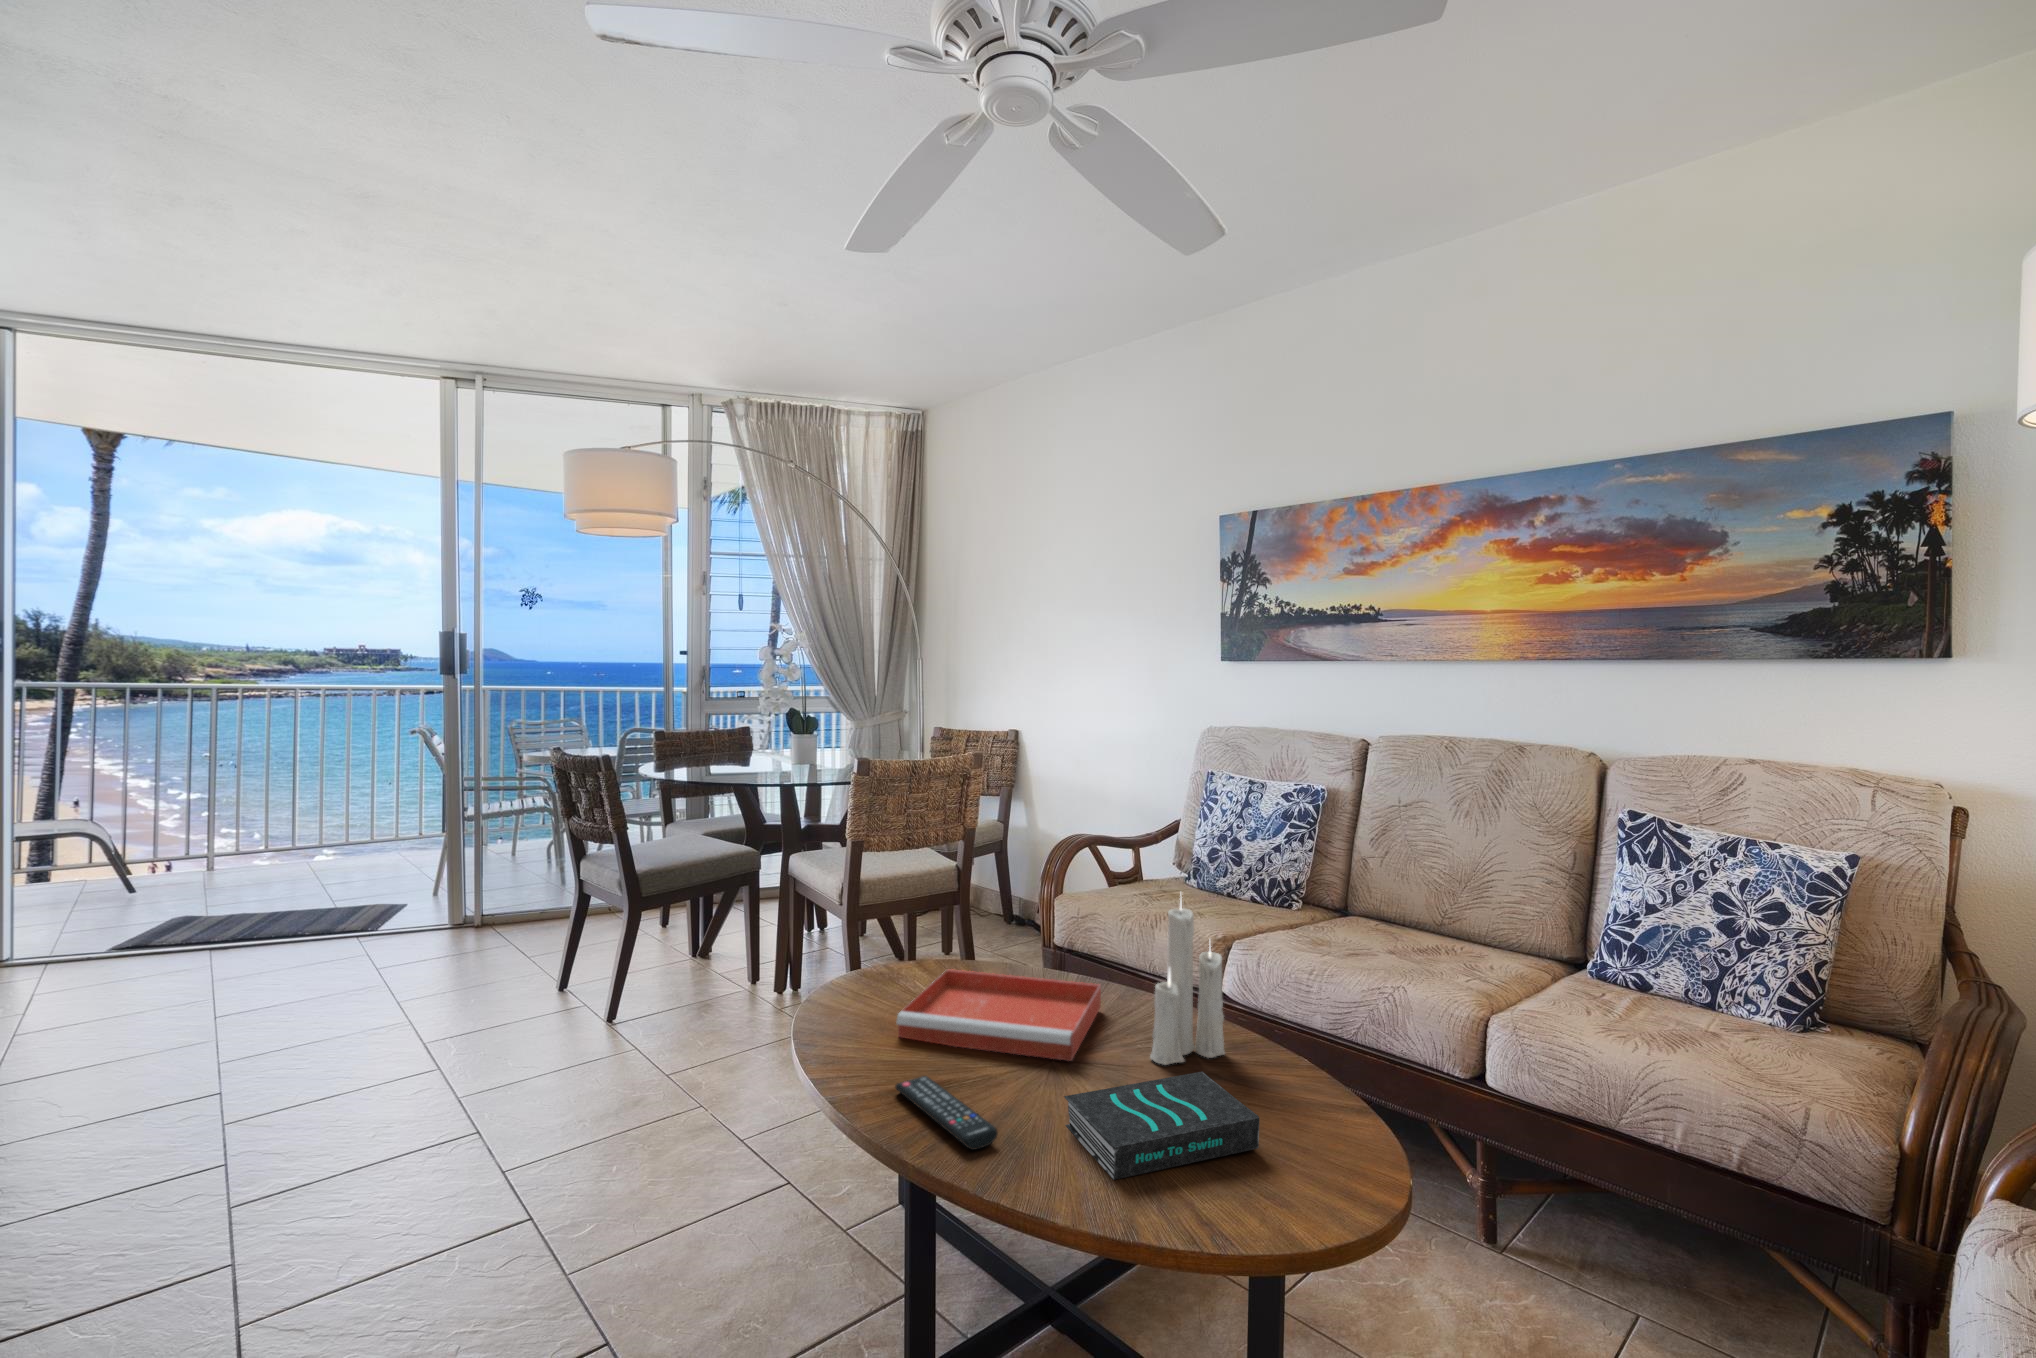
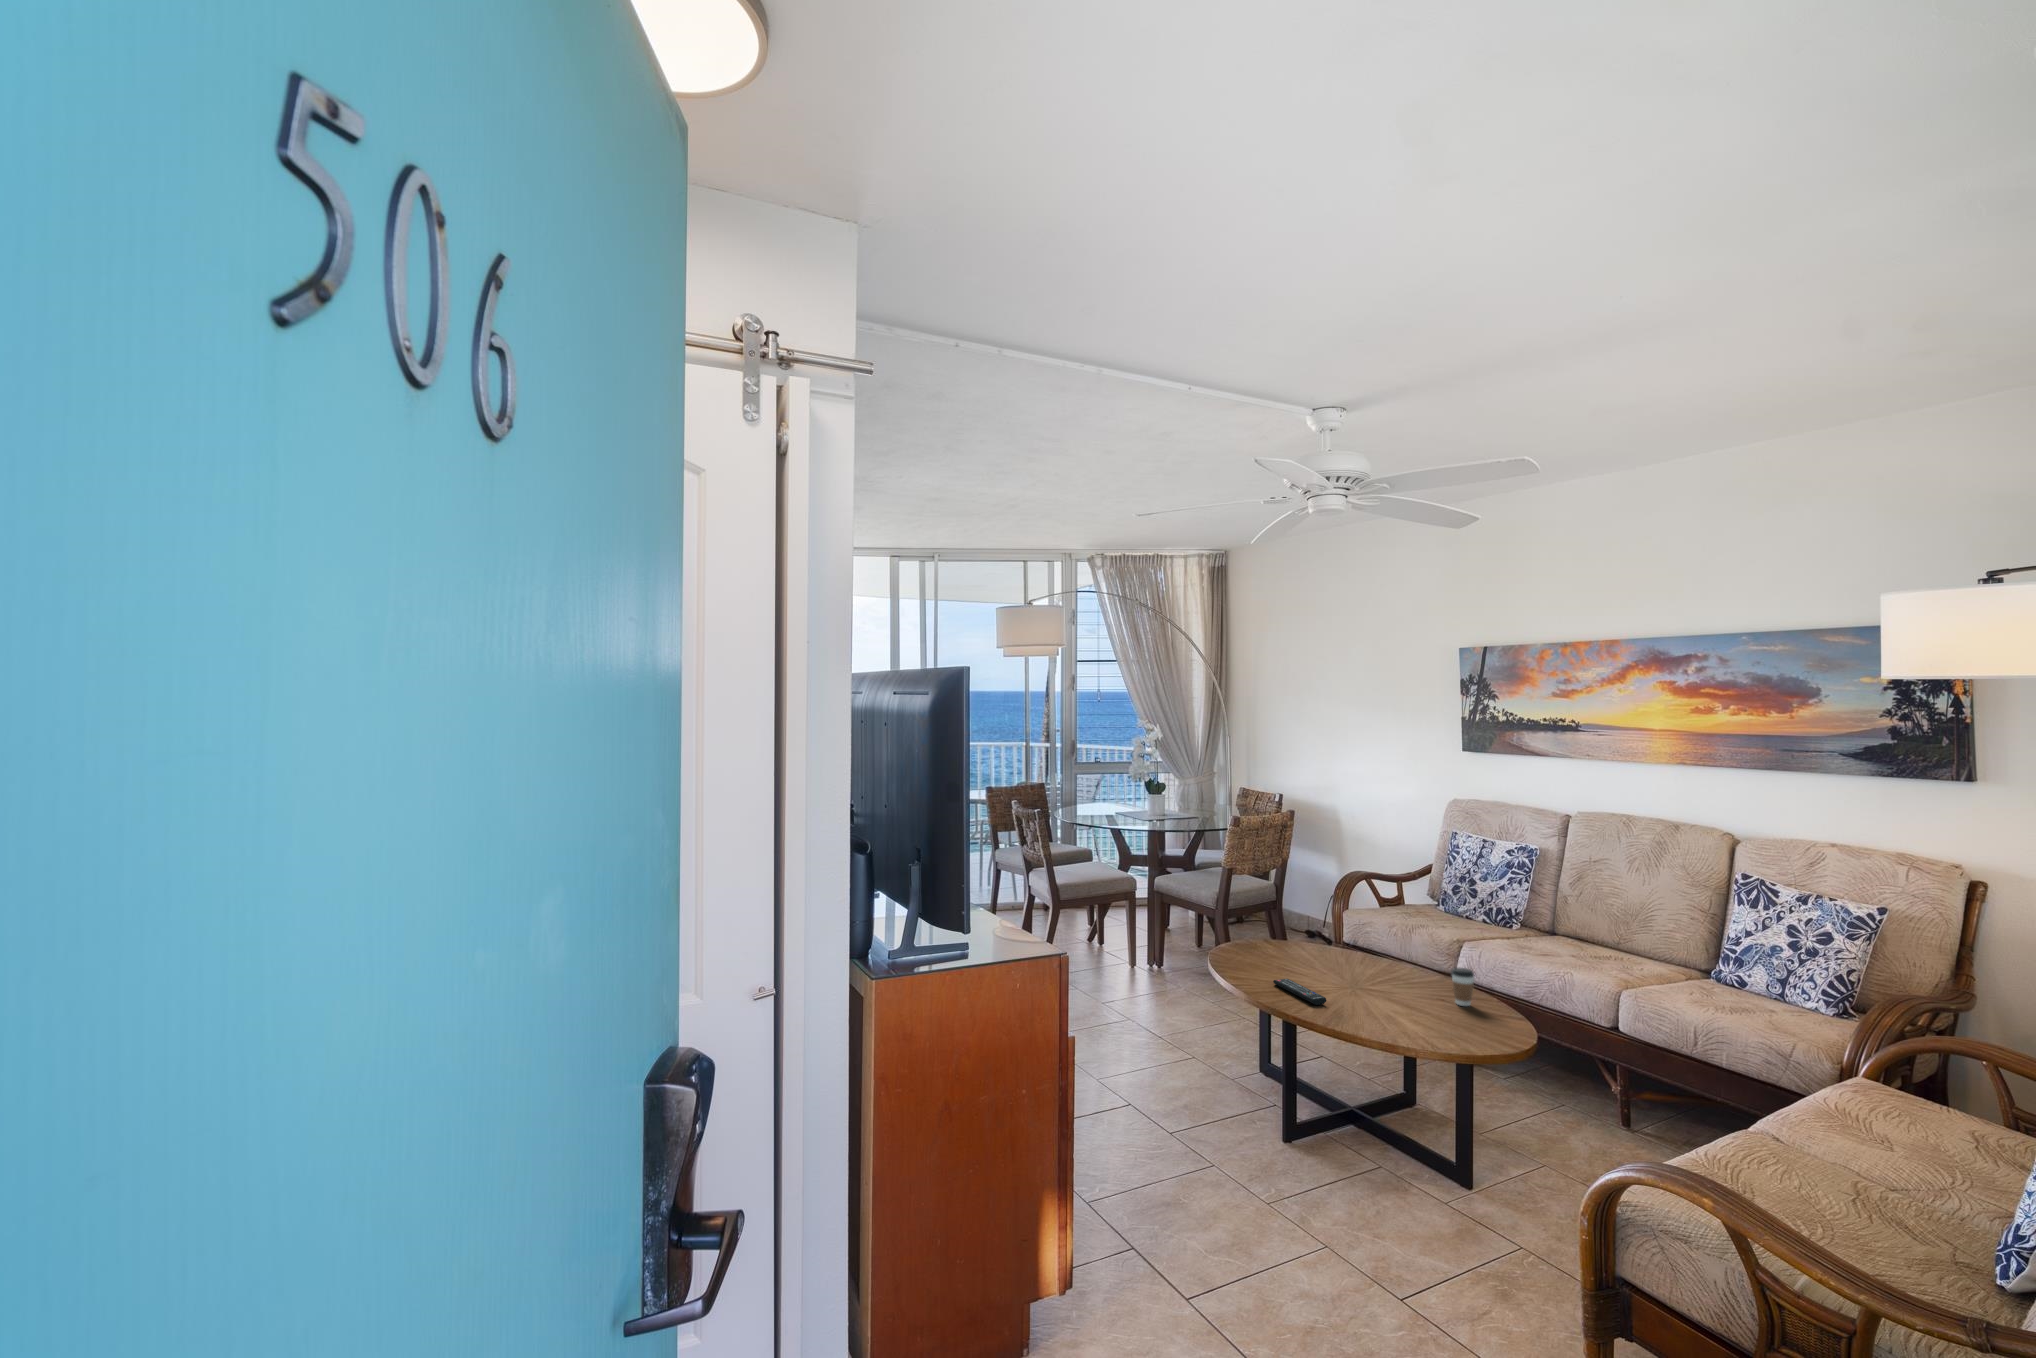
candle: present [1150,901,1225,1065] -> none [1402,896,1444,988]
tray: present [897,969,1101,1061] -> none [1266,938,1375,982]
coffee cup: none [1245,1023,1289,1104] -> present [1451,968,1474,1006]
book: present [1064,1072,1260,1180] -> none [1357,987,1454,1020]

